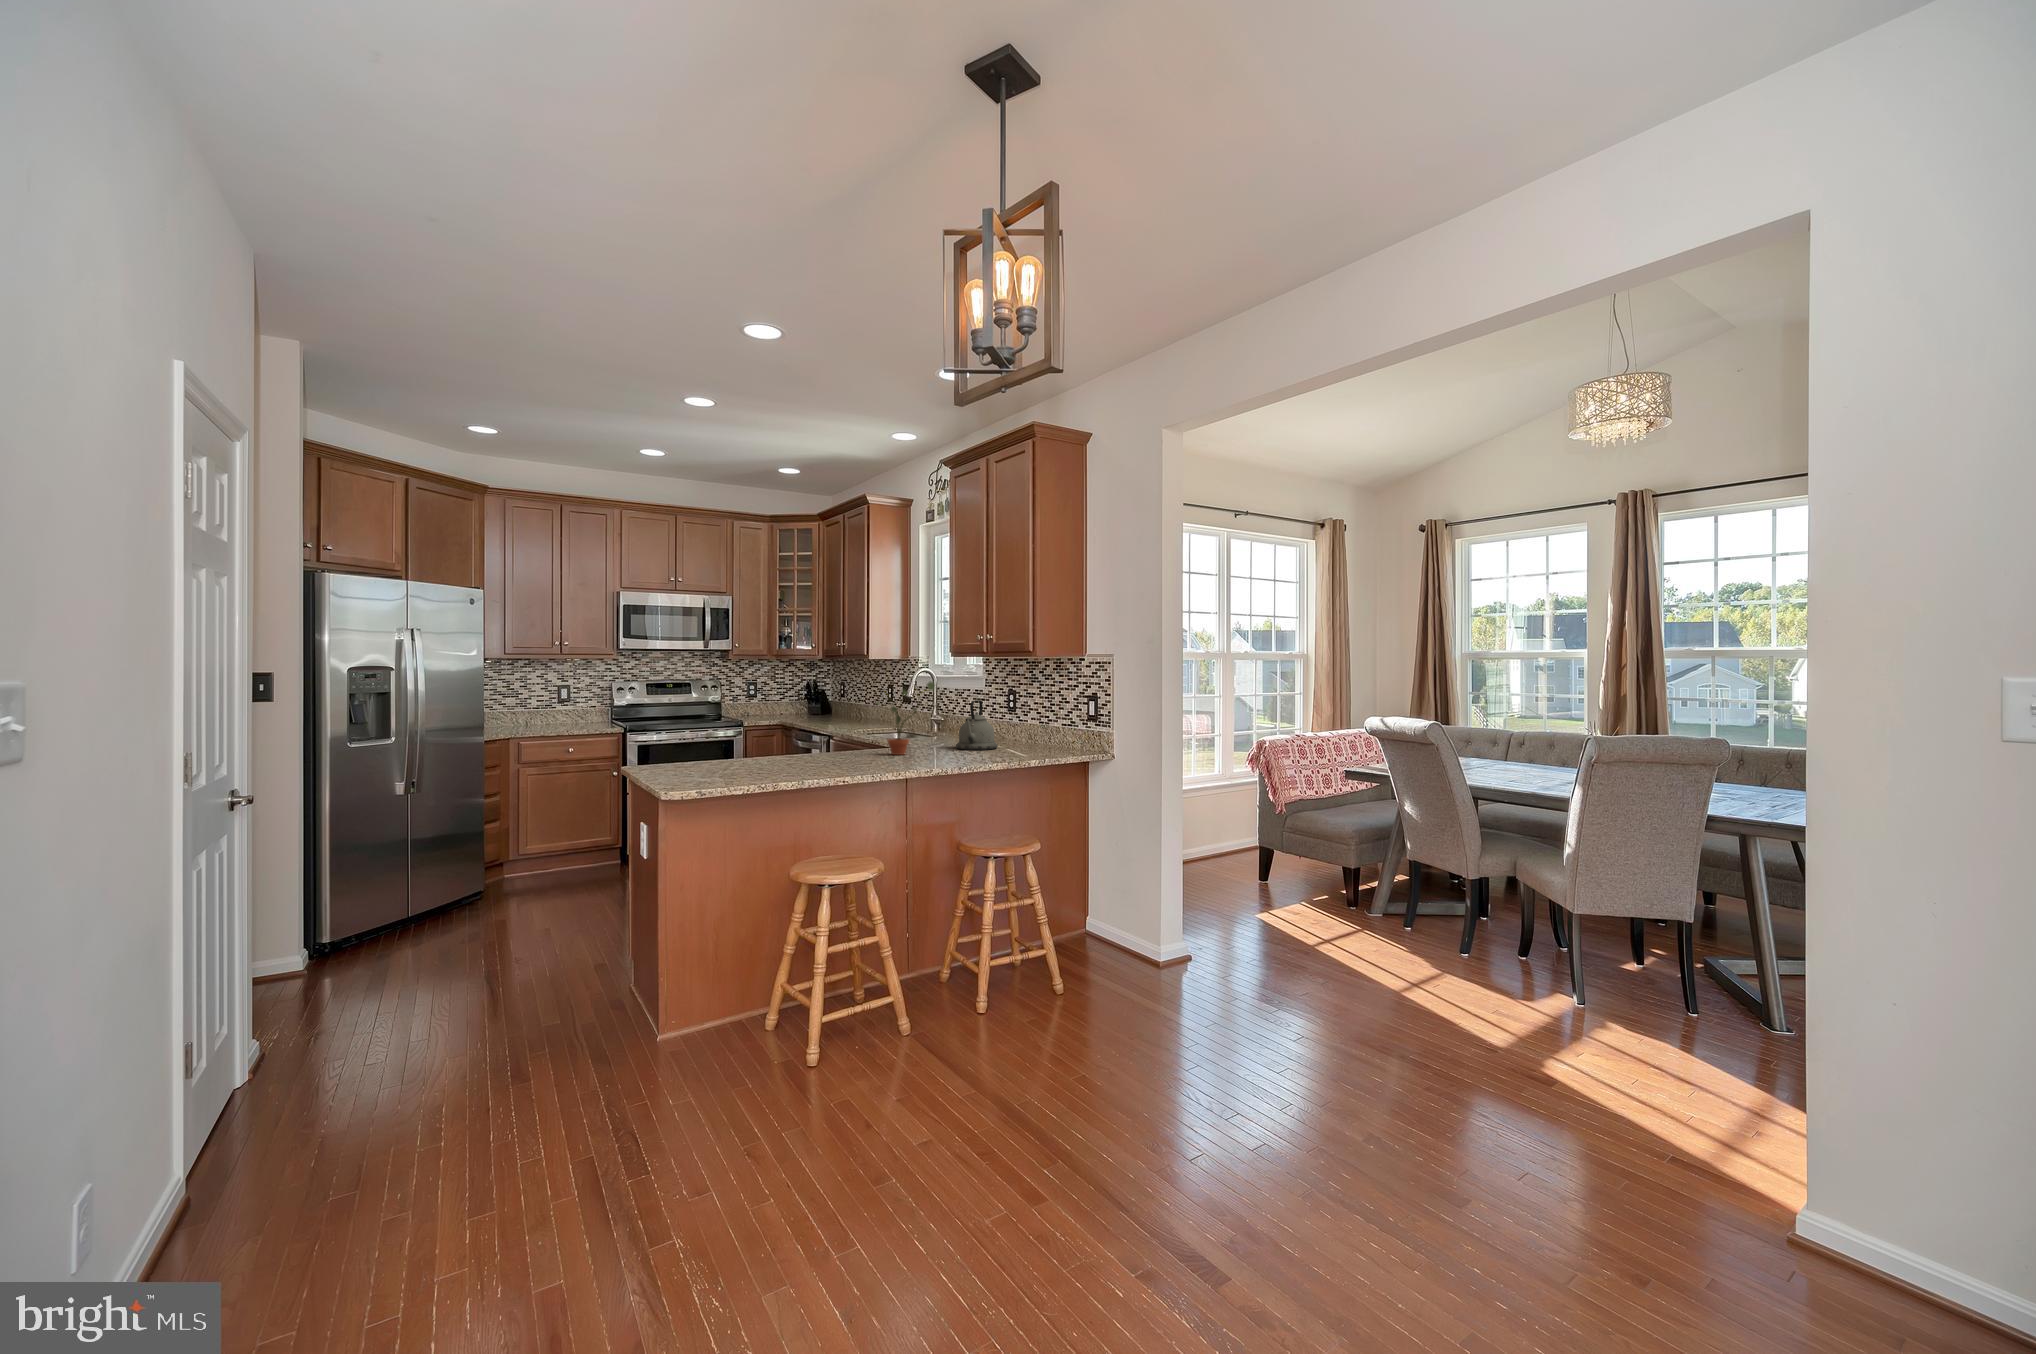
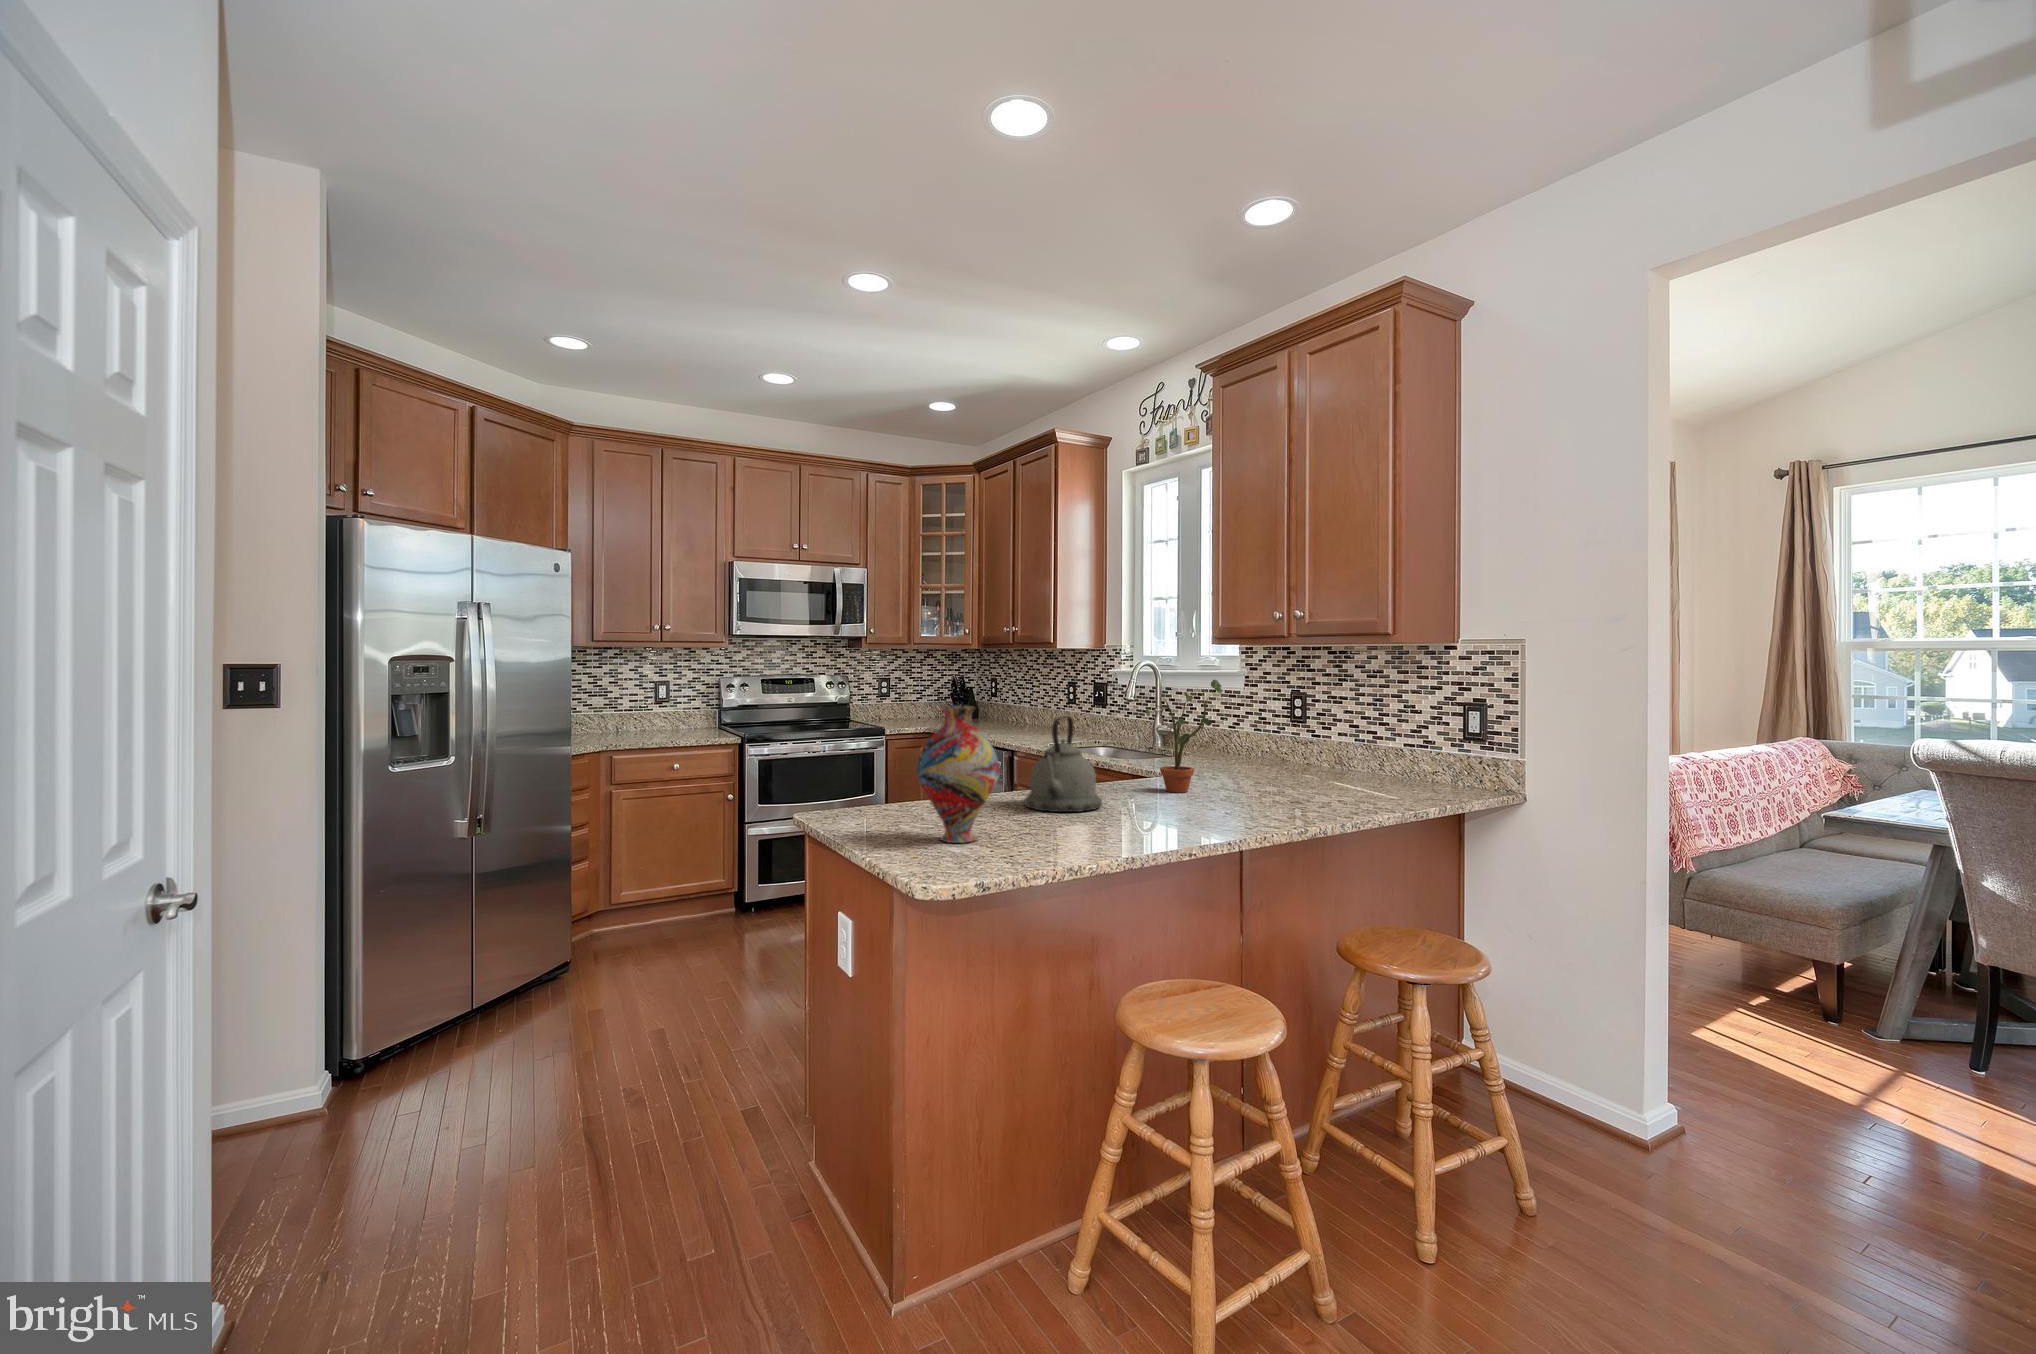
vase: none [688,697,741,777] -> present [917,706,1000,843]
kettle: present [956,700,998,750] -> present [1024,716,1102,812]

